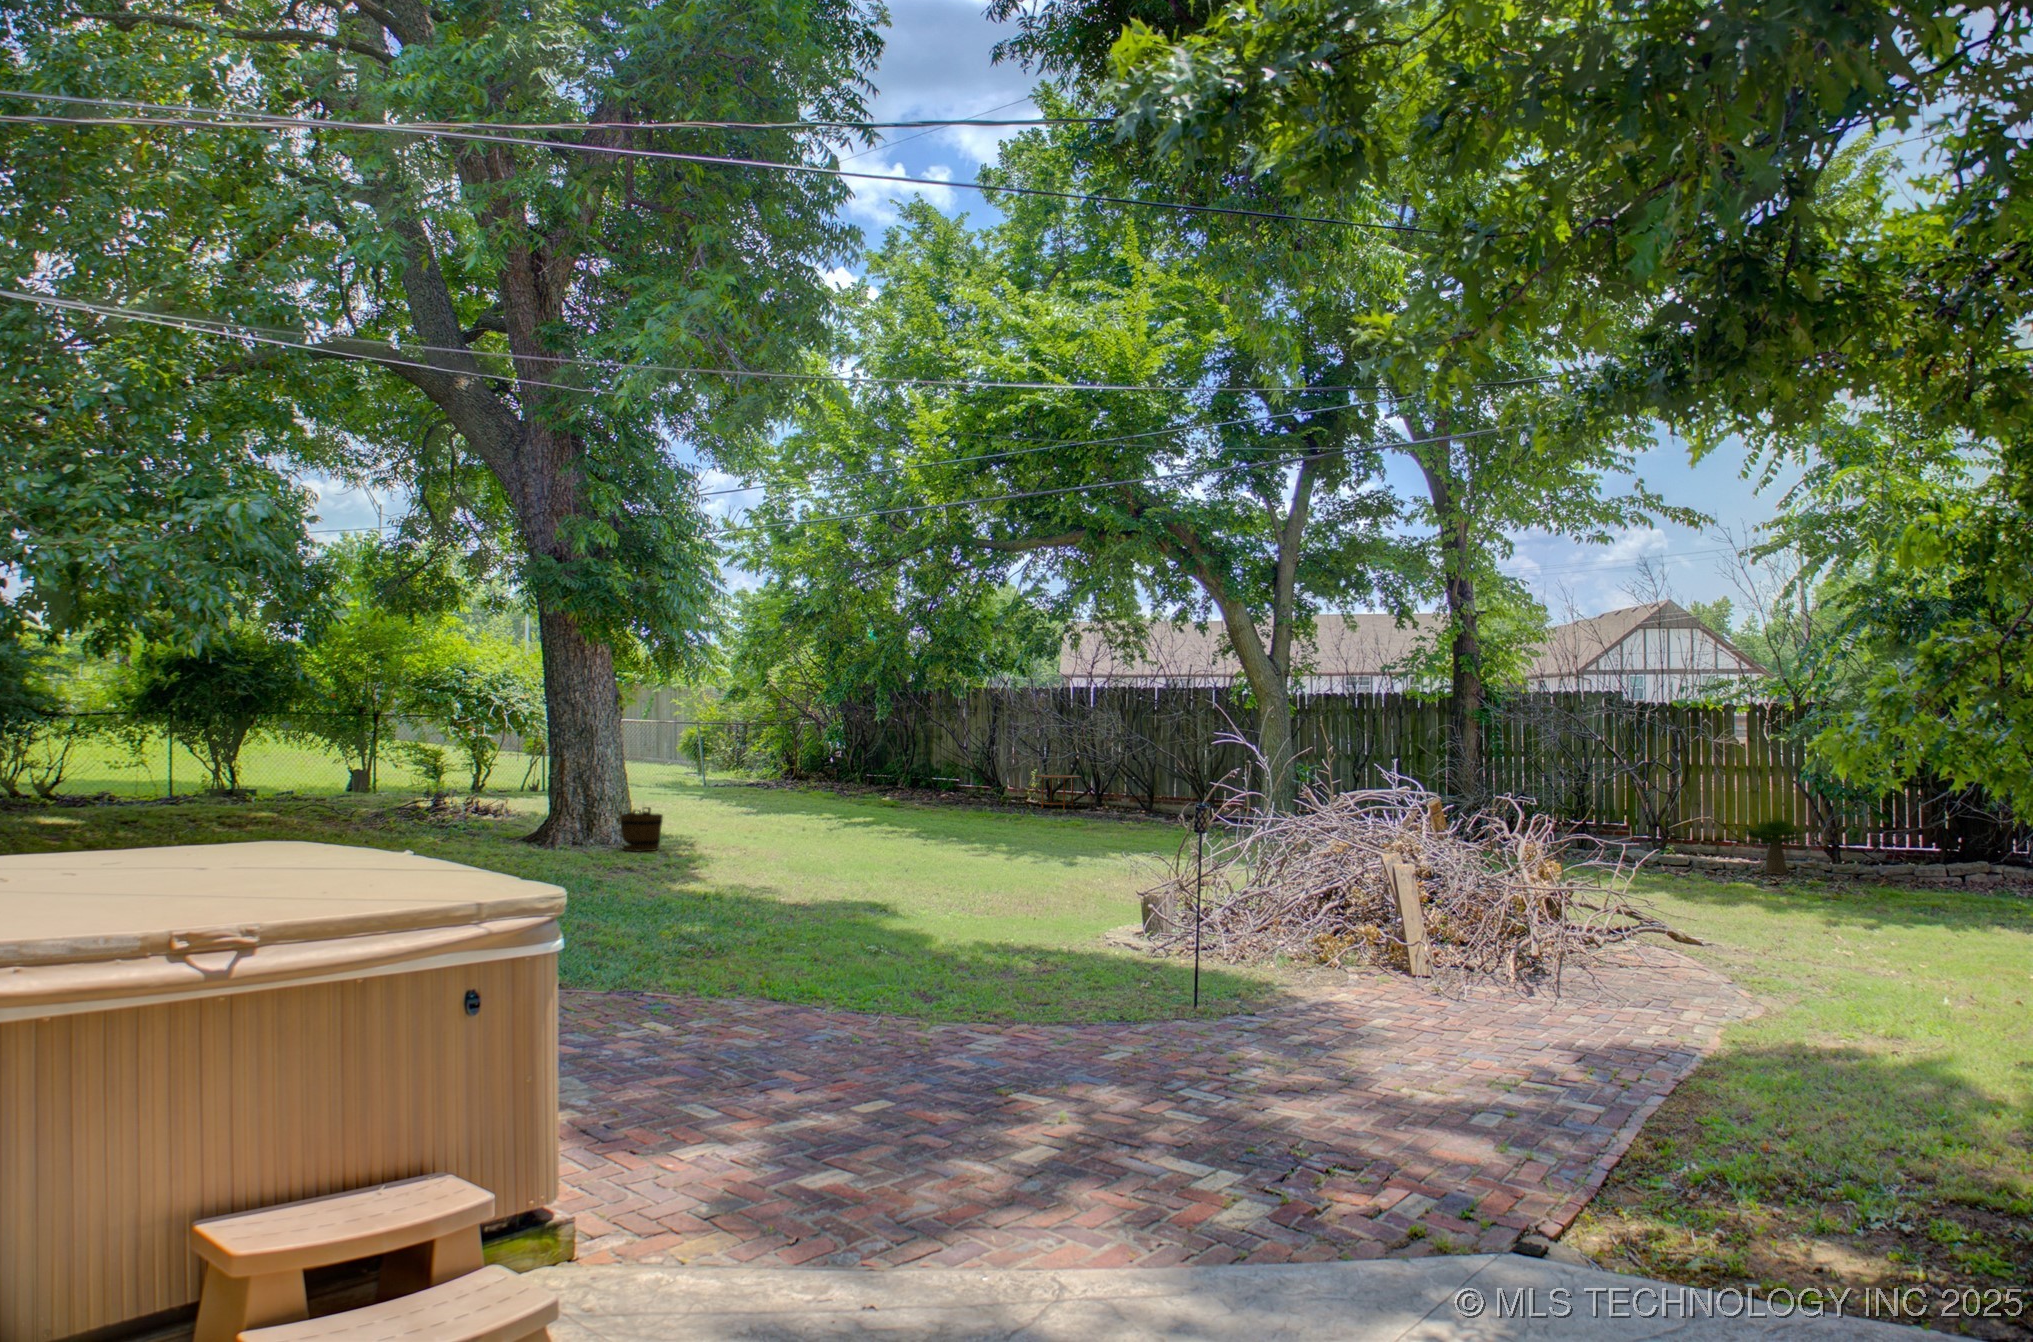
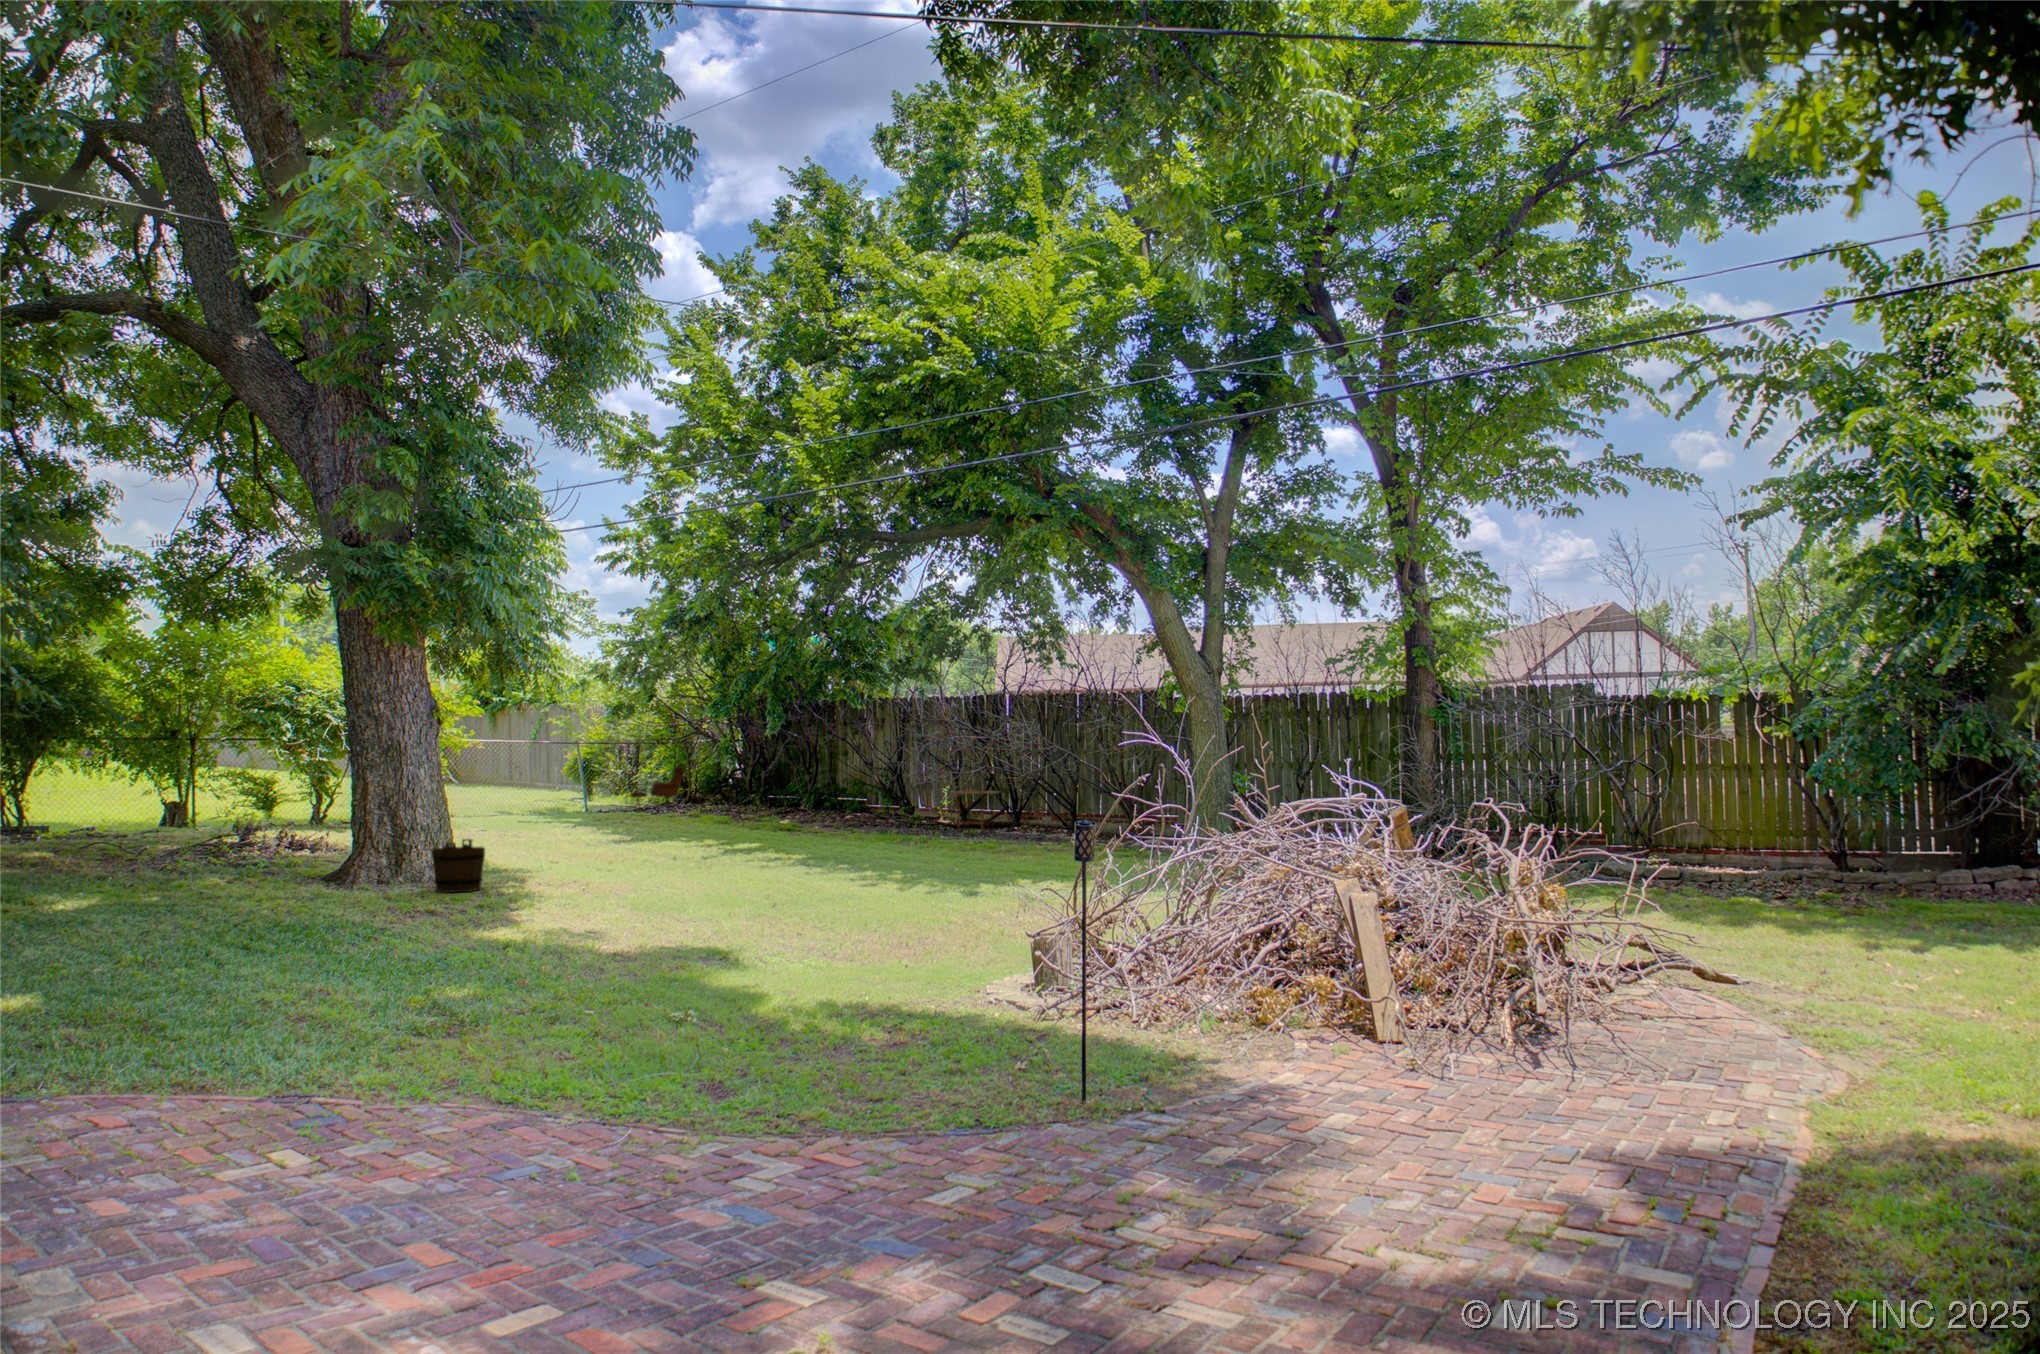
lounge chair: none [734,746,786,783] -> present [630,766,685,806]
potted plant: present [1743,817,1809,875] -> none [1727,817,1819,884]

